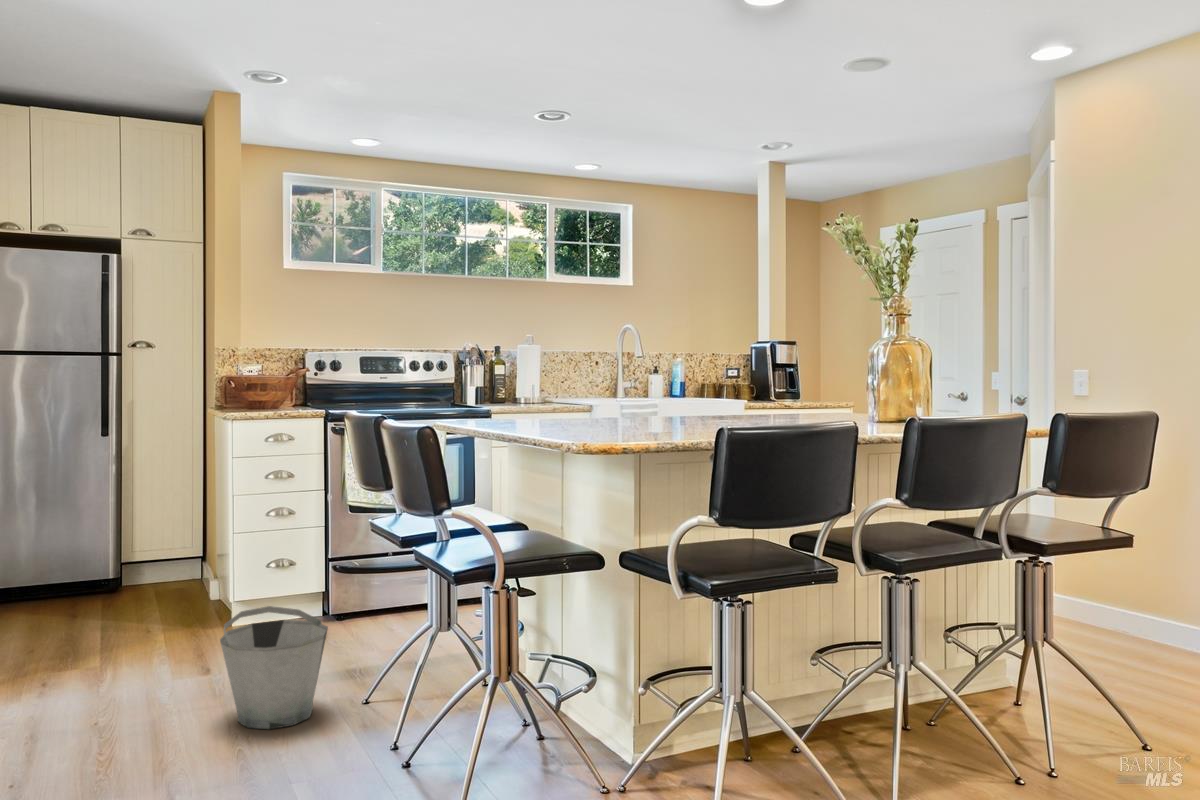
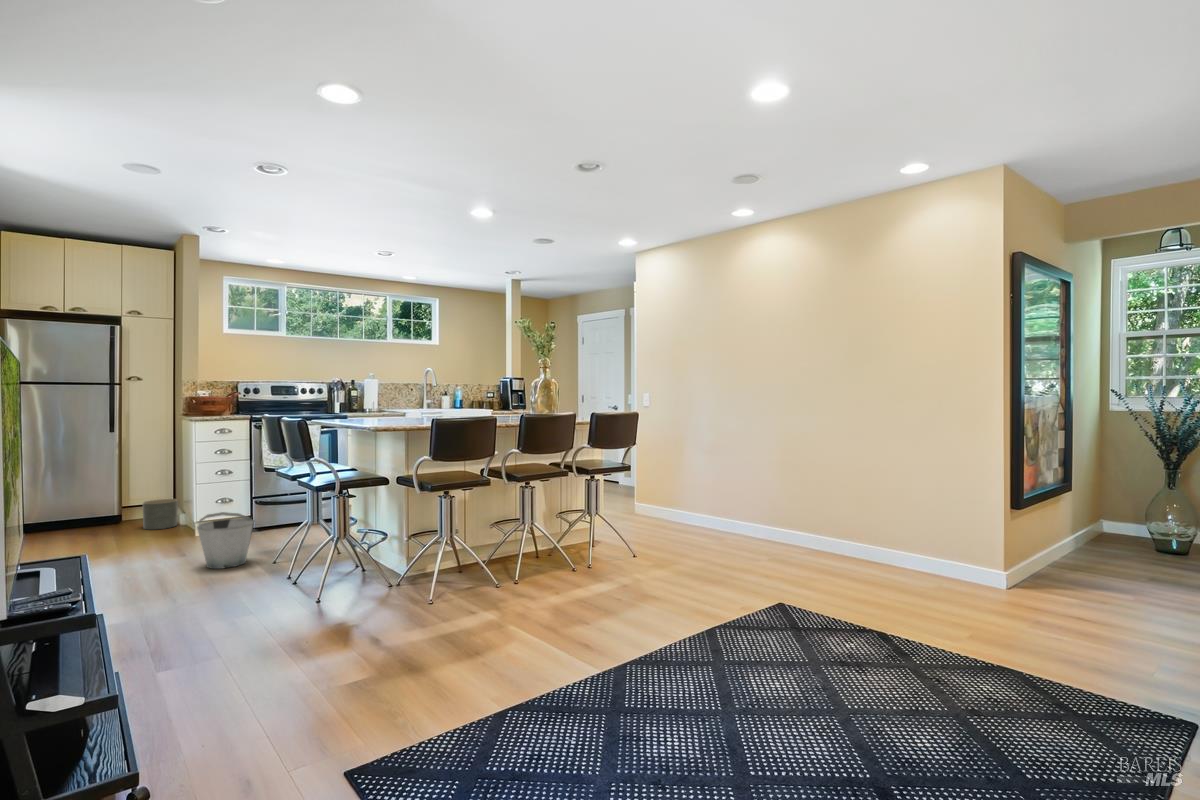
planter: none [151,558,207,614] -> present [143,499,178,530]

